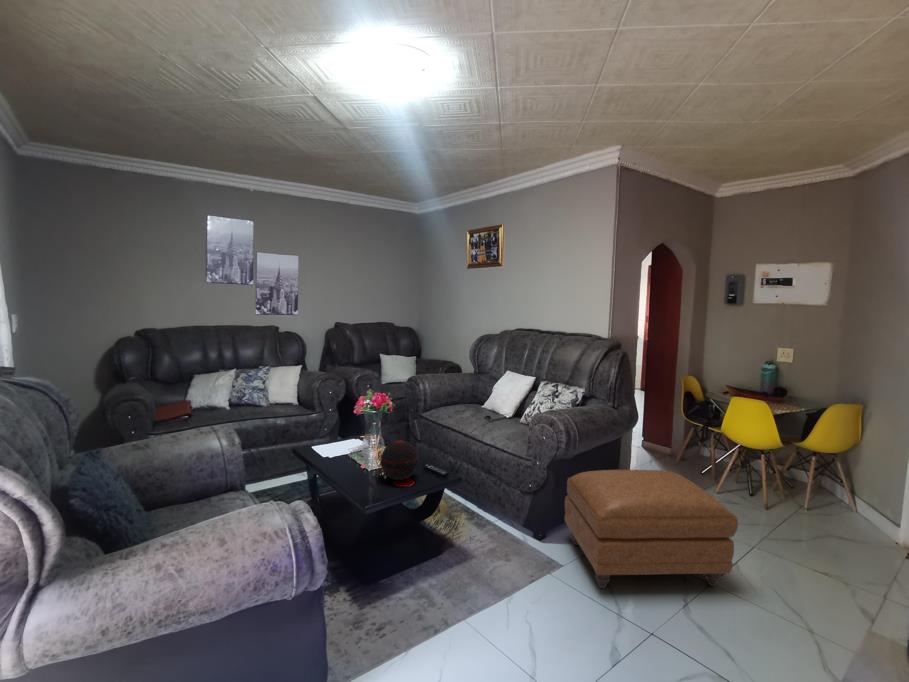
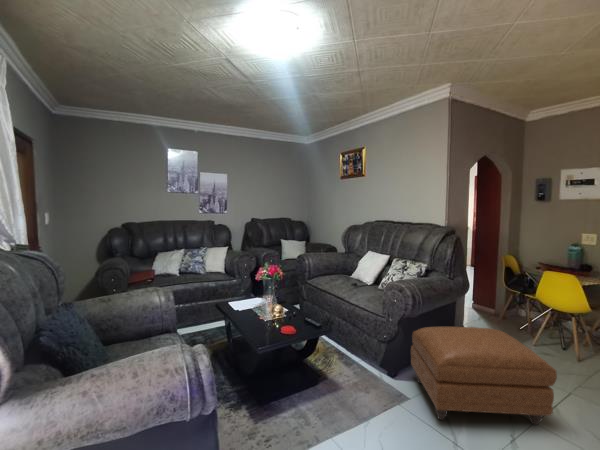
decorative orb: present [380,440,419,480] -> none [272,300,299,329]

